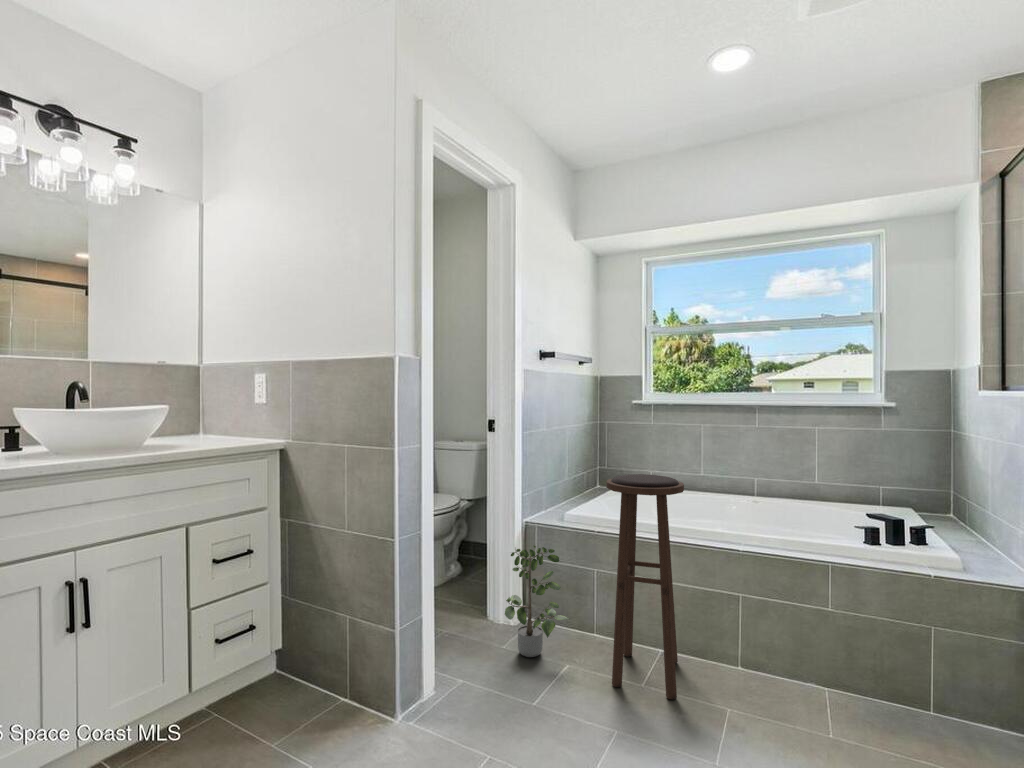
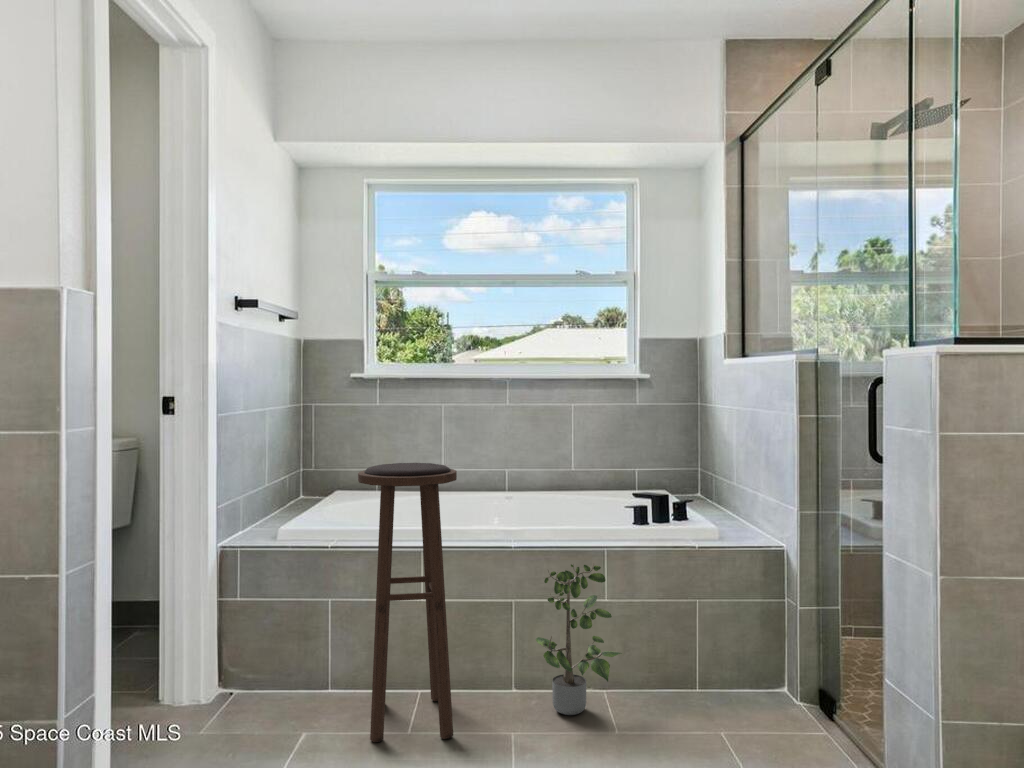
potted plant: present [505,546,569,657] -> present [536,564,622,715]

